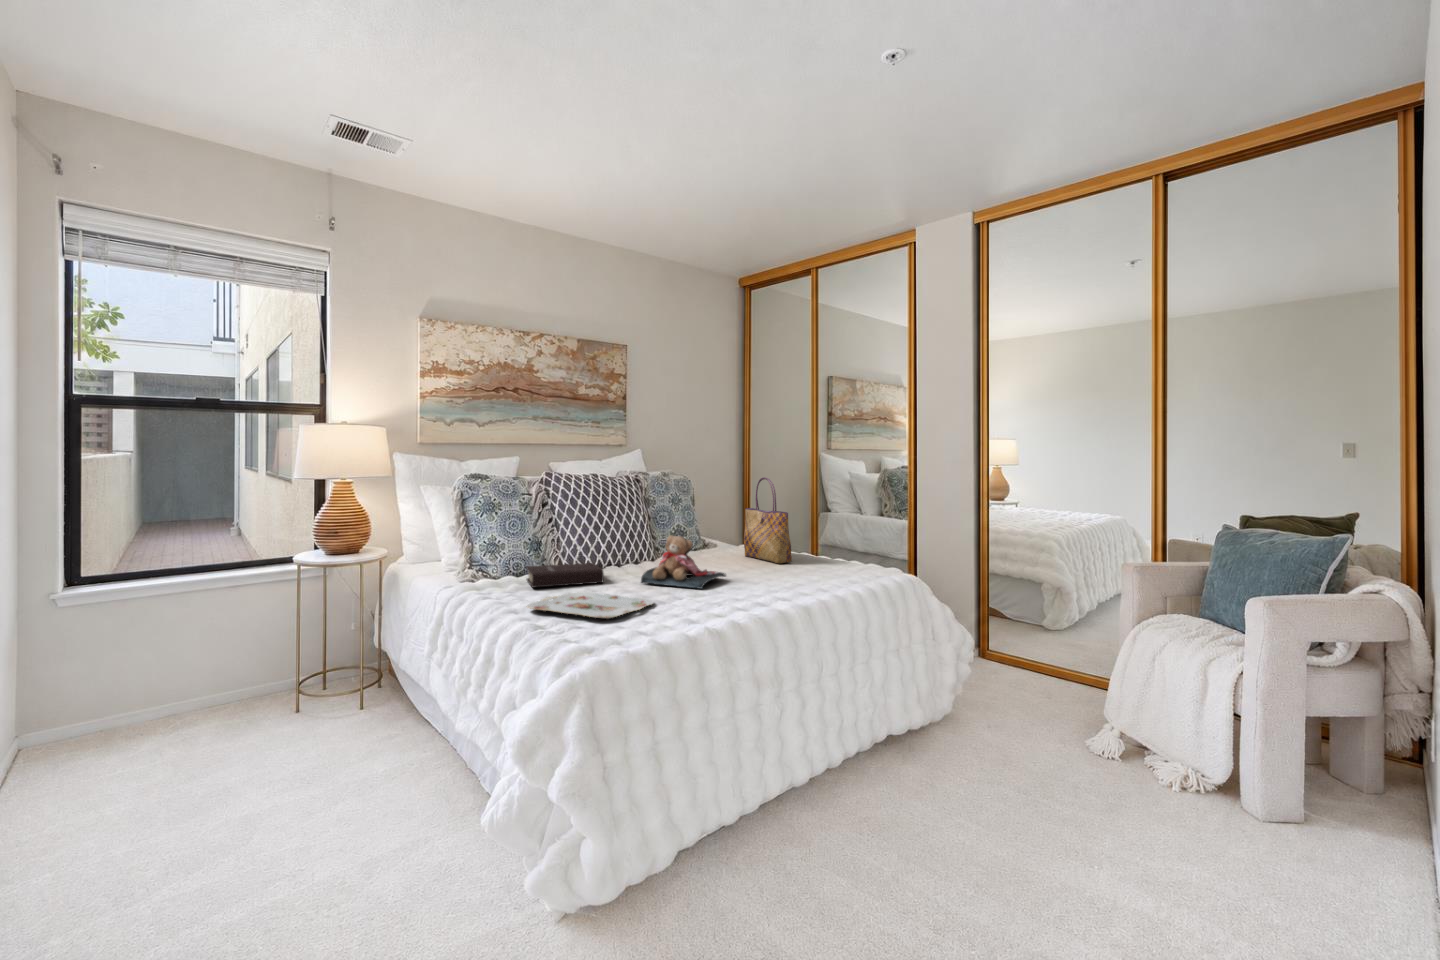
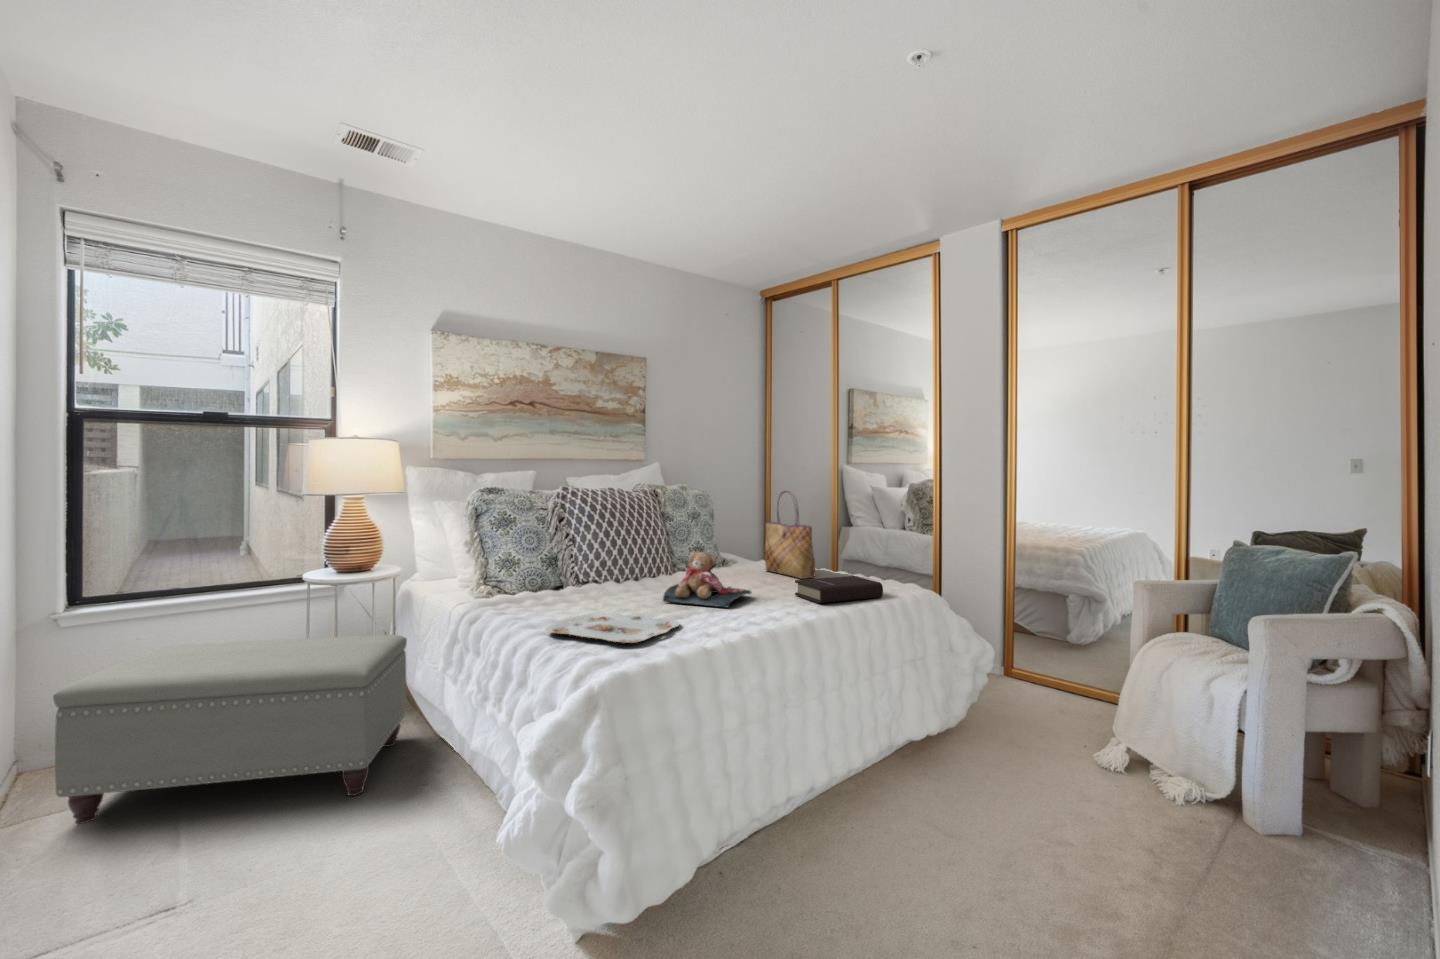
book: present [526,563,604,588] -> present [795,576,883,603]
ottoman: none [69,614,395,784] -> present [53,635,407,824]

